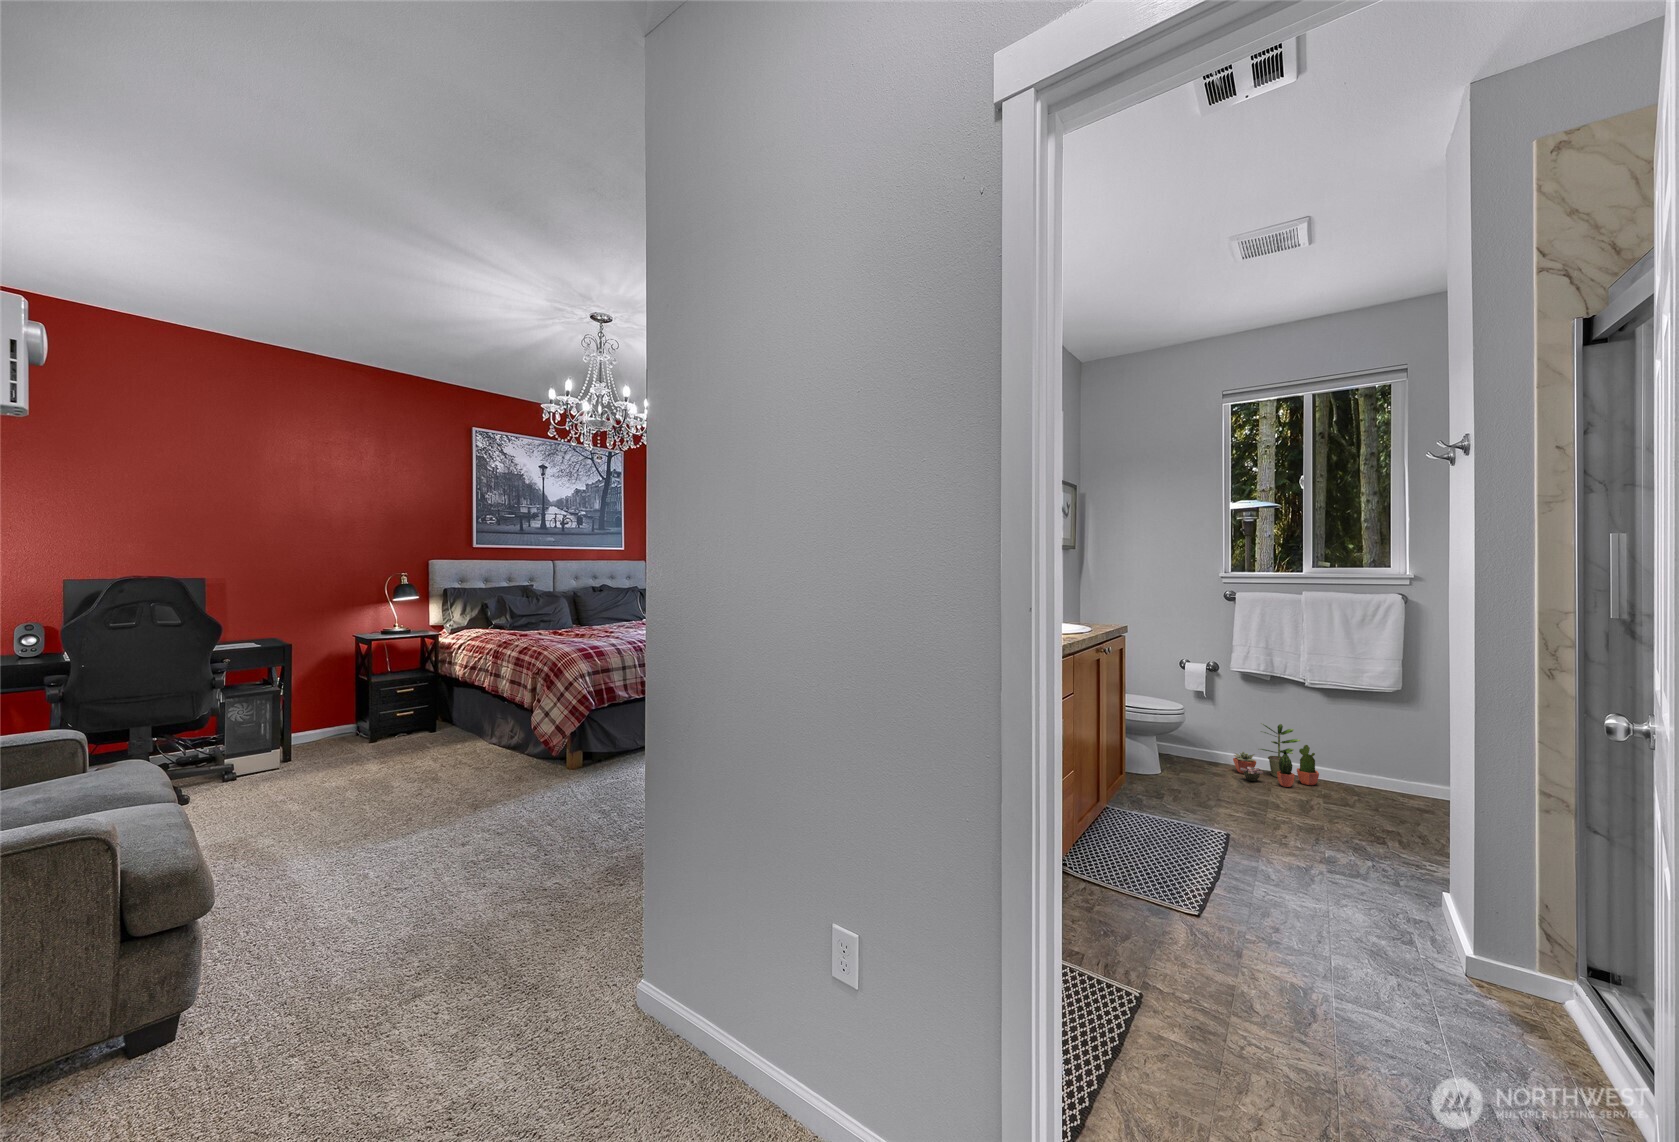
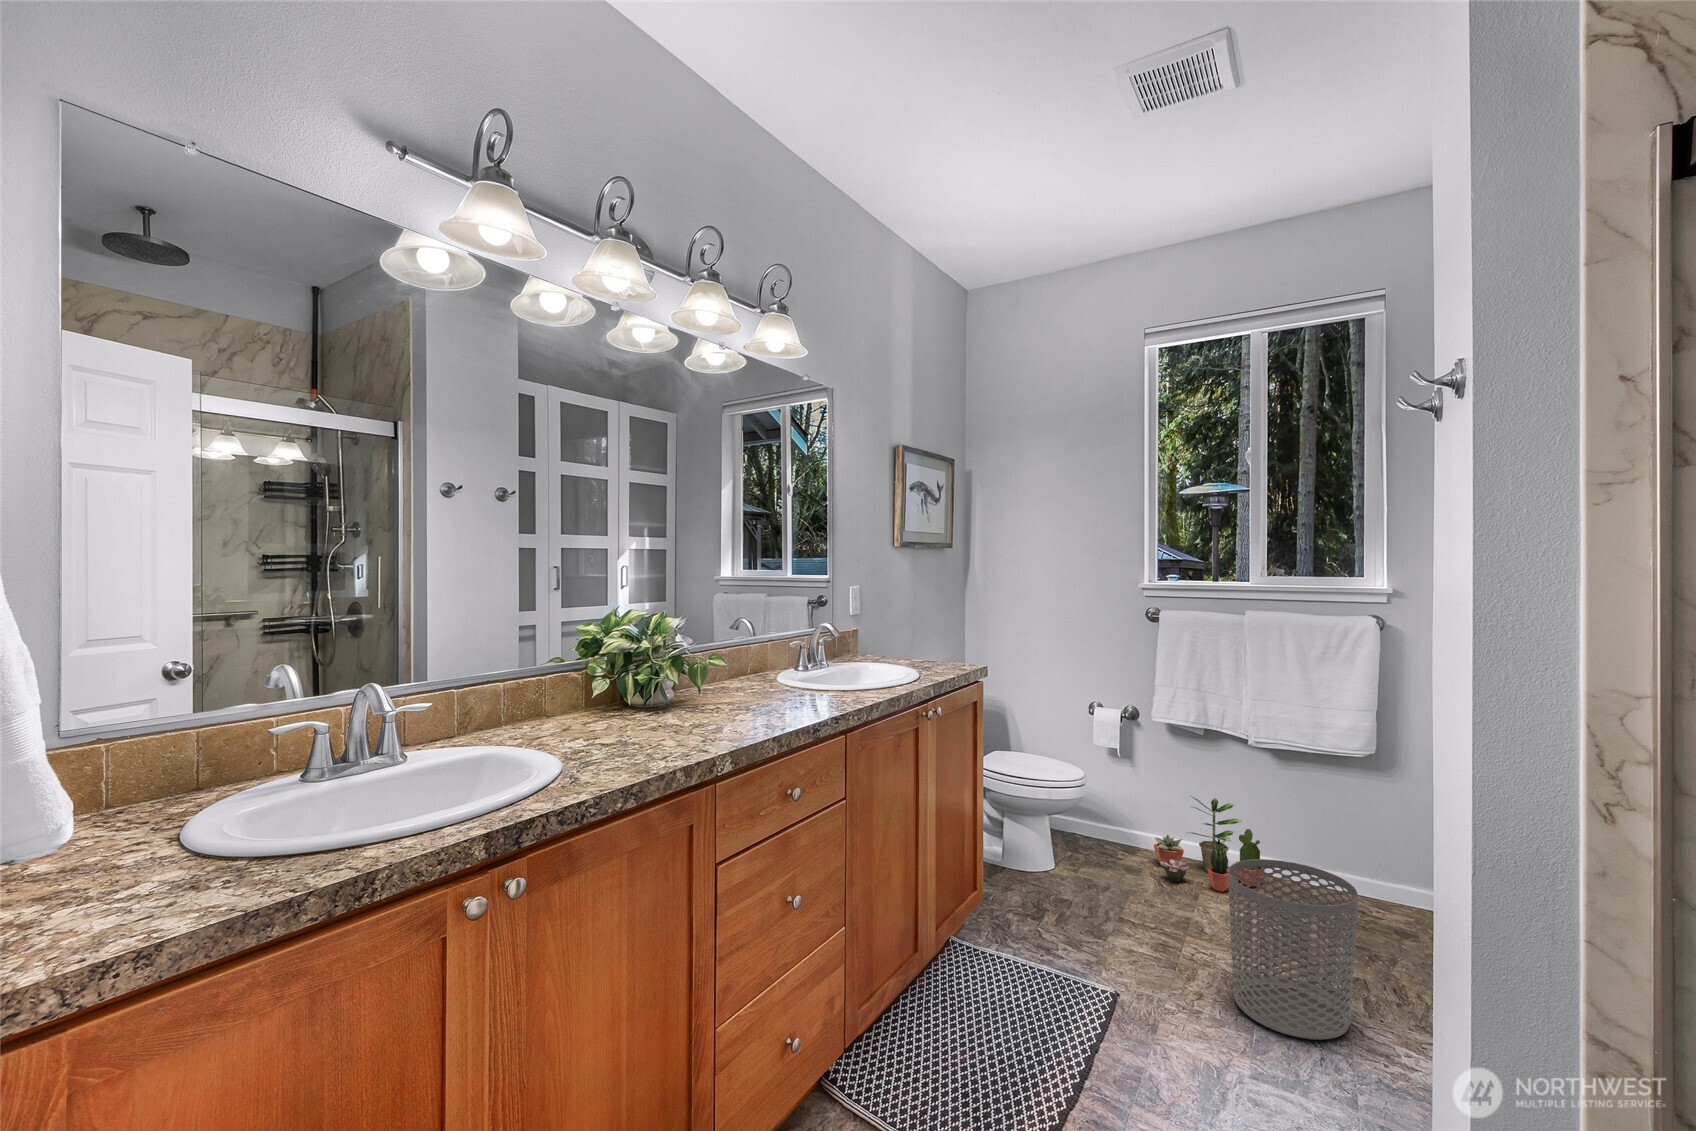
waste bin: none [1305,751,1396,858] -> present [1228,859,1358,1040]

